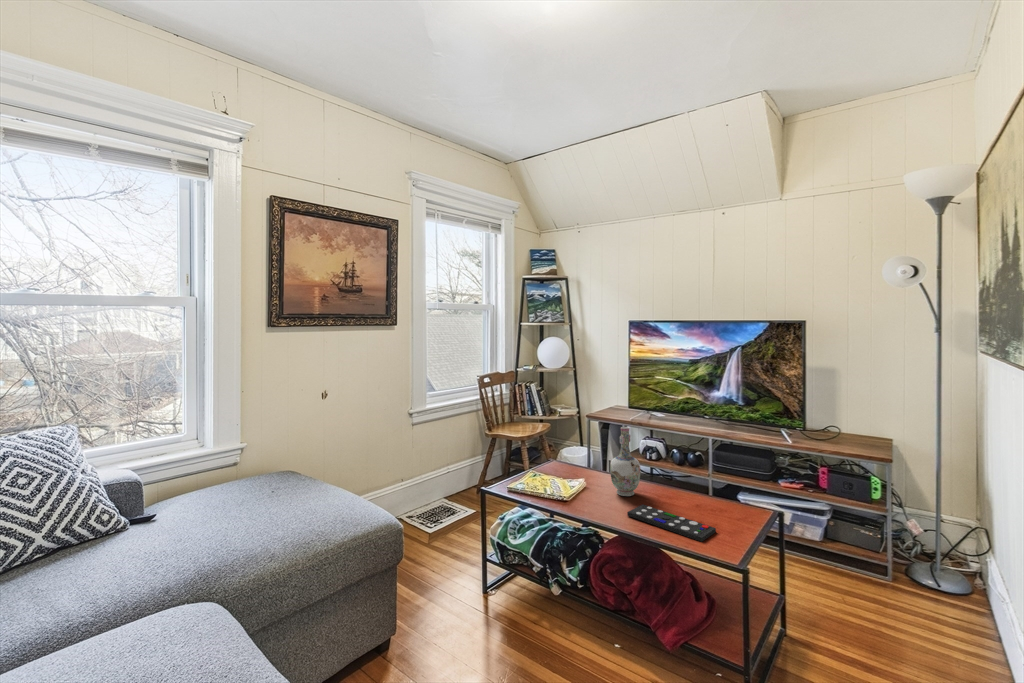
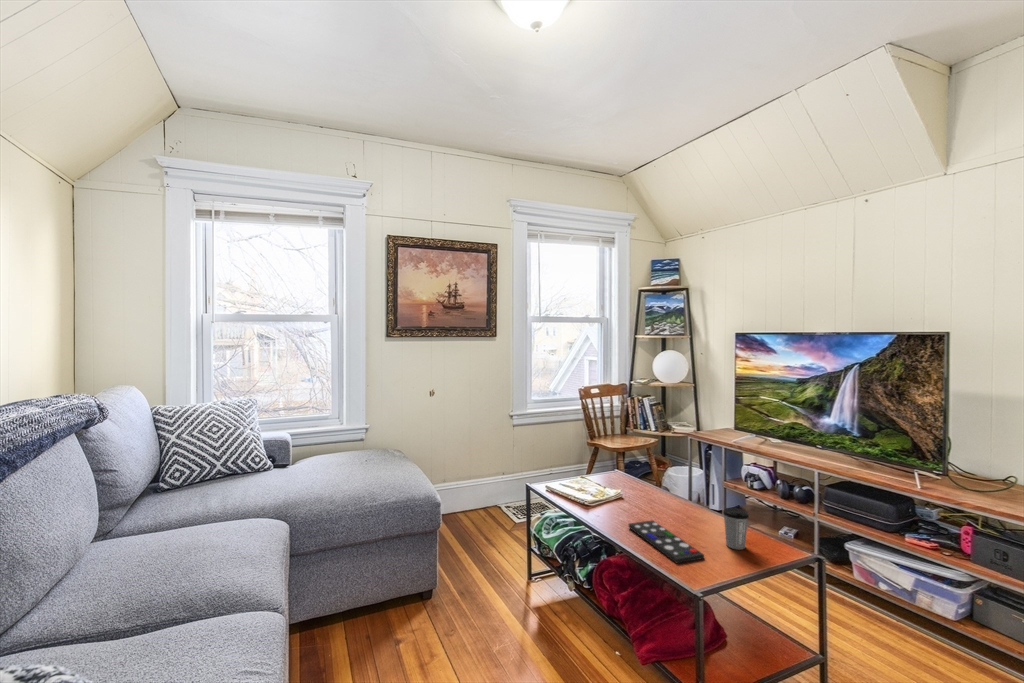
vase: present [610,427,641,496] -> none [636,441,667,512]
coffee cup: none [713,480,736,518] -> present [723,508,749,550]

